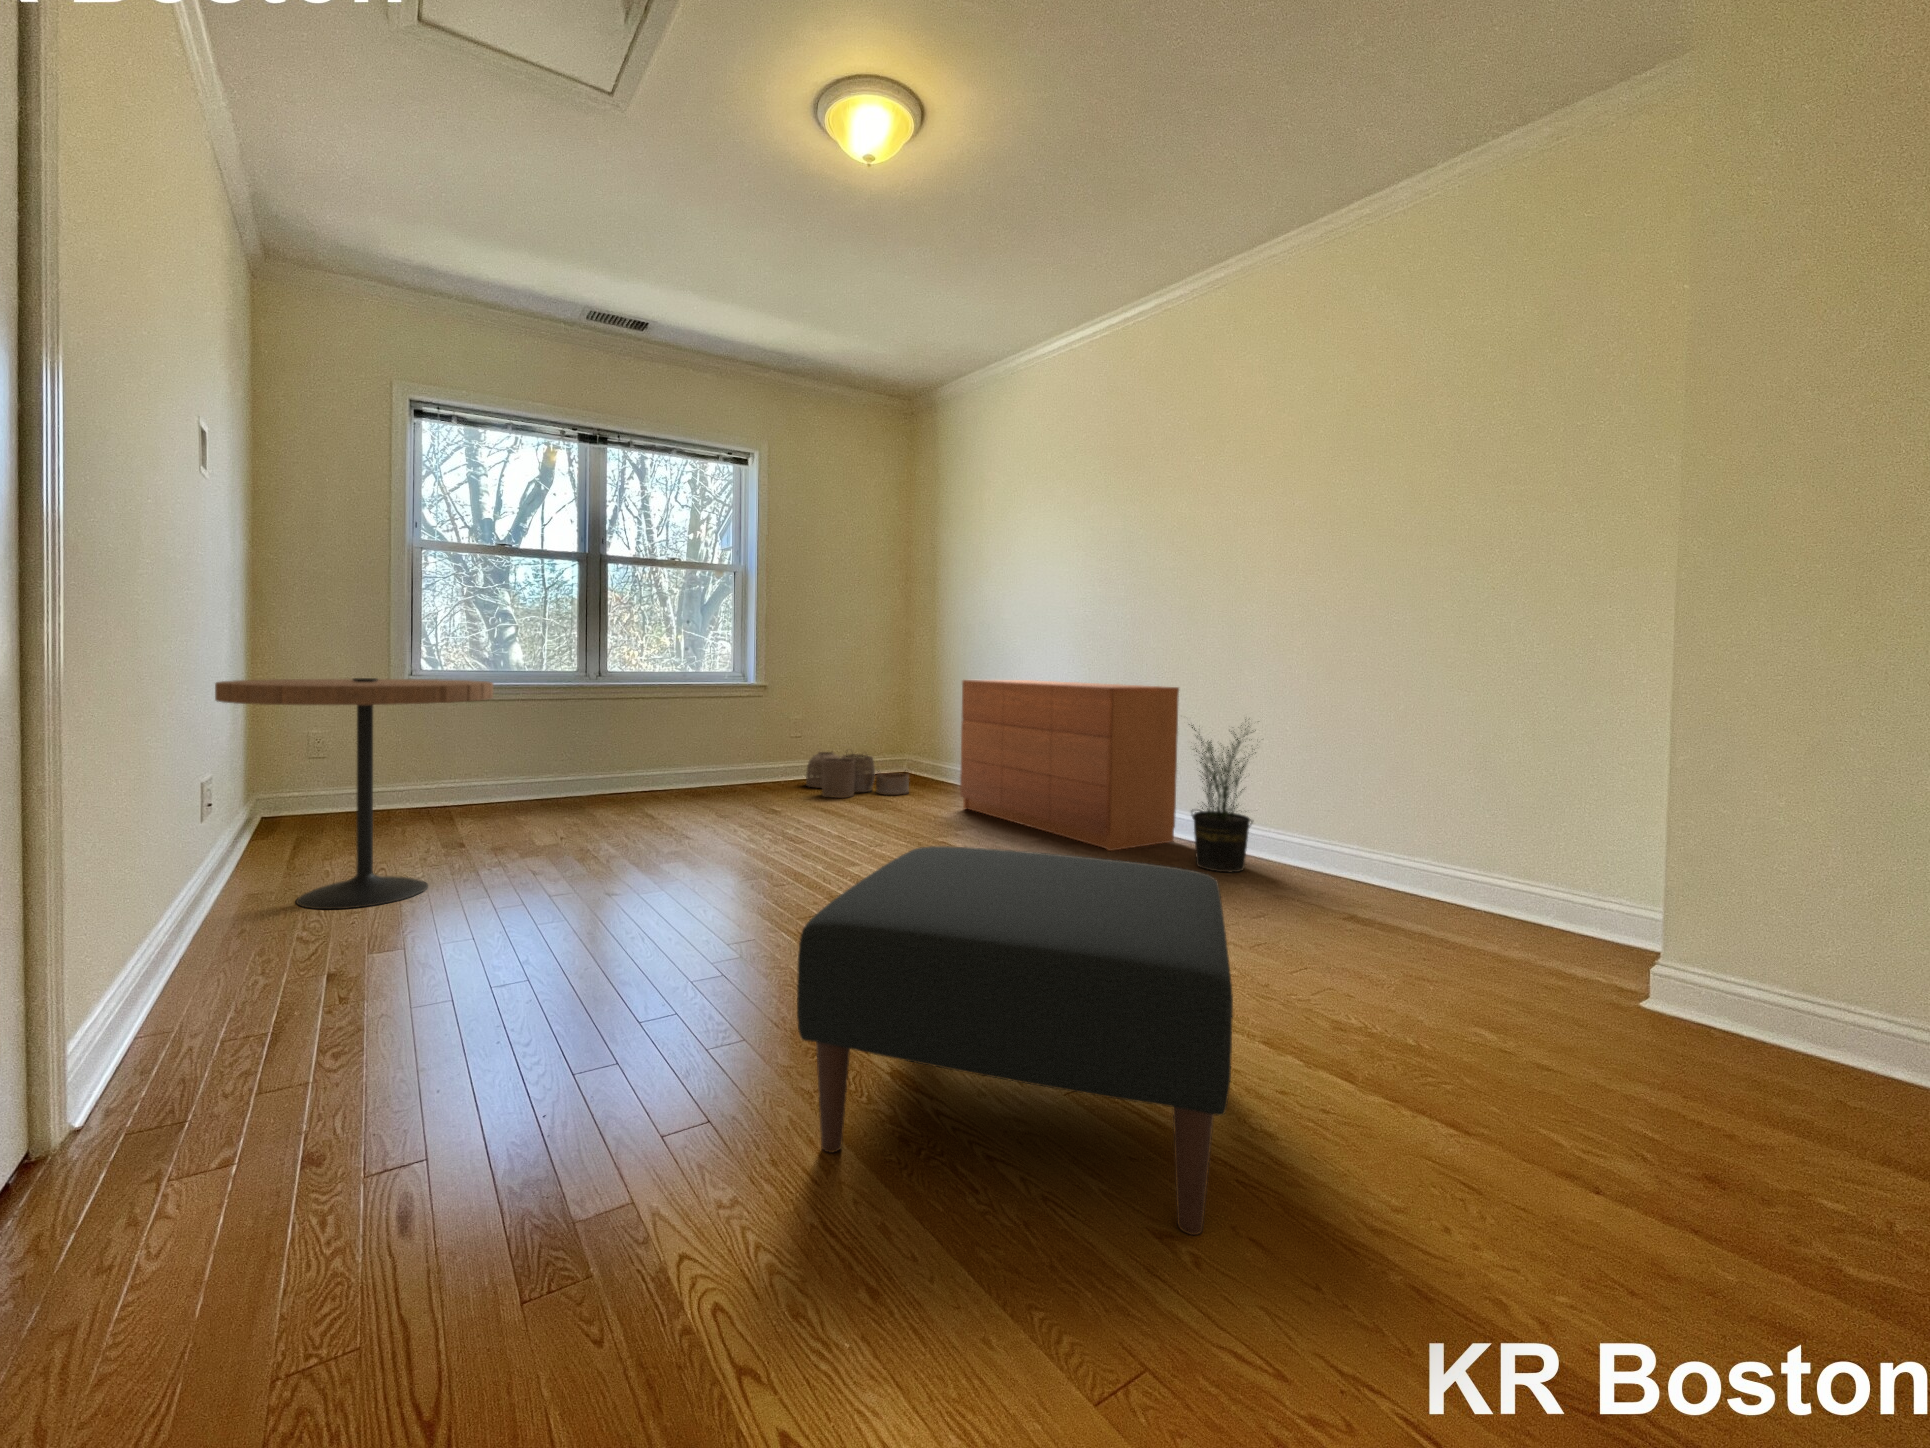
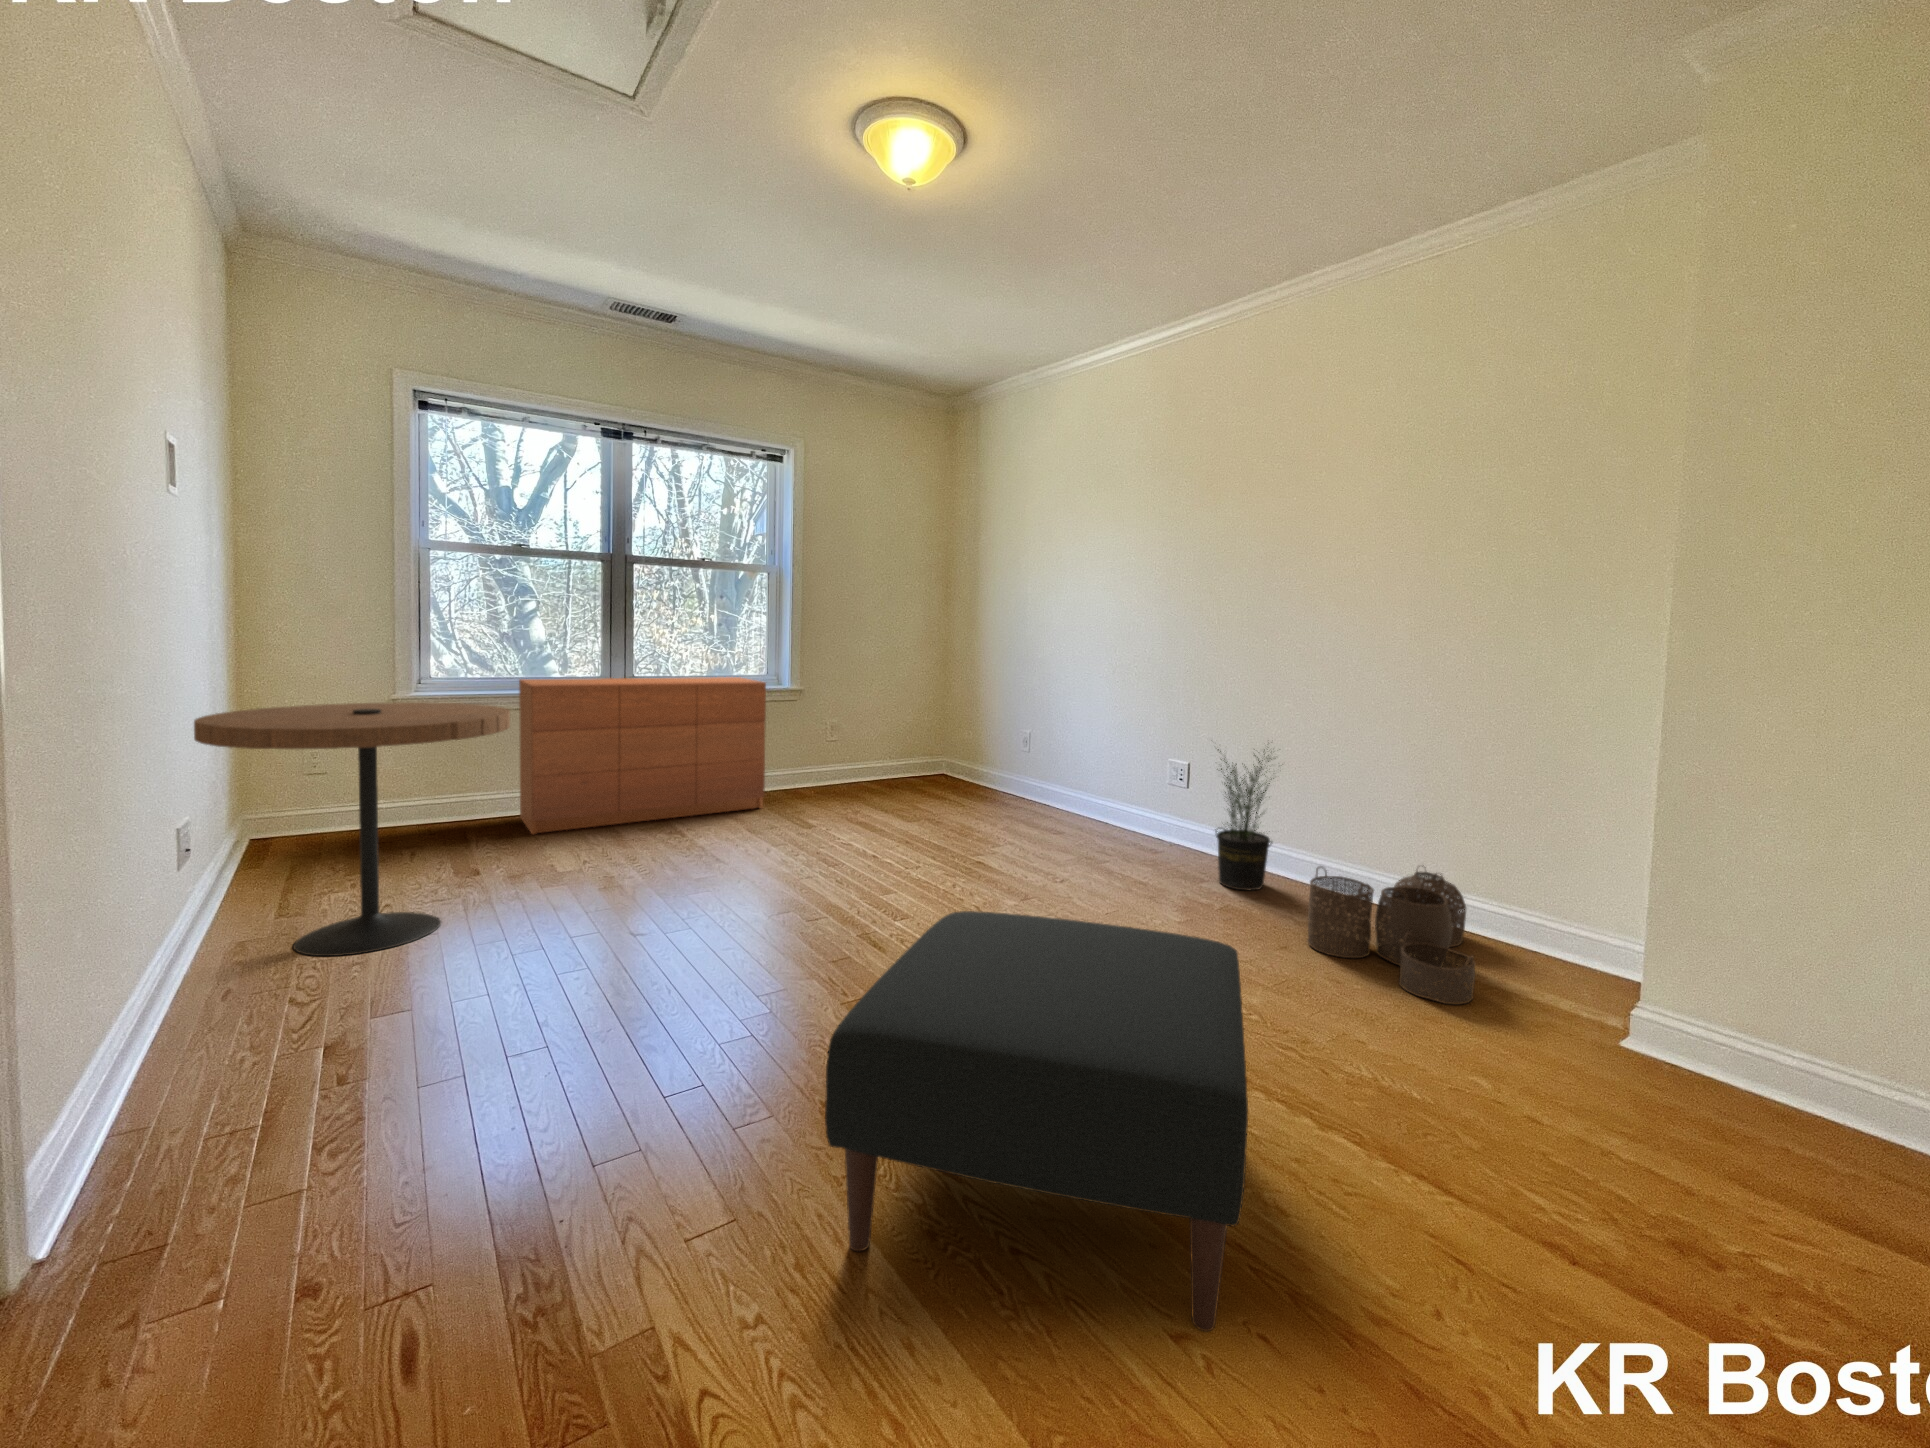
dresser: present [960,680,1179,851] -> present [519,677,766,834]
woven basket: present [806,752,909,798] -> present [1307,867,1476,1004]

